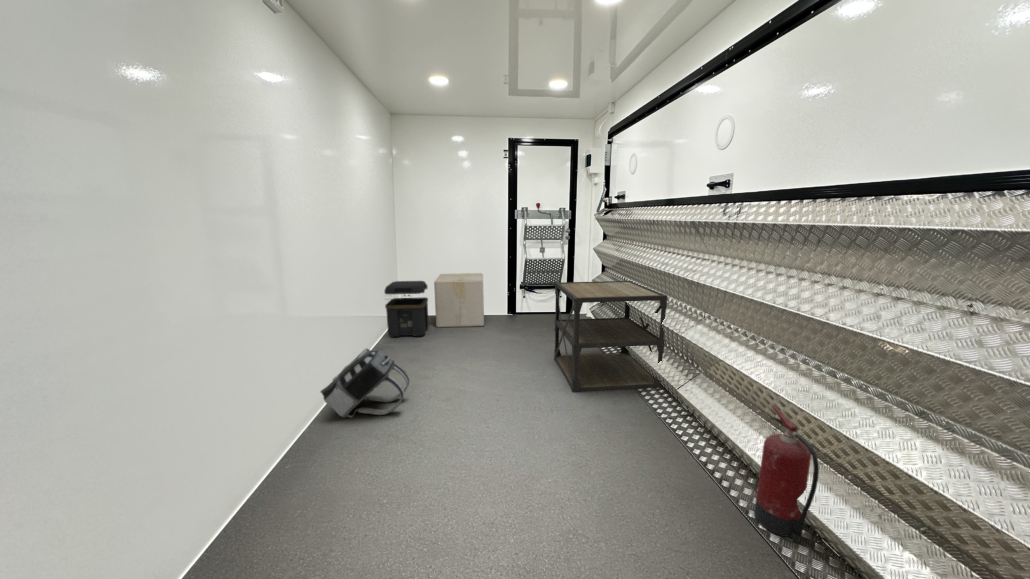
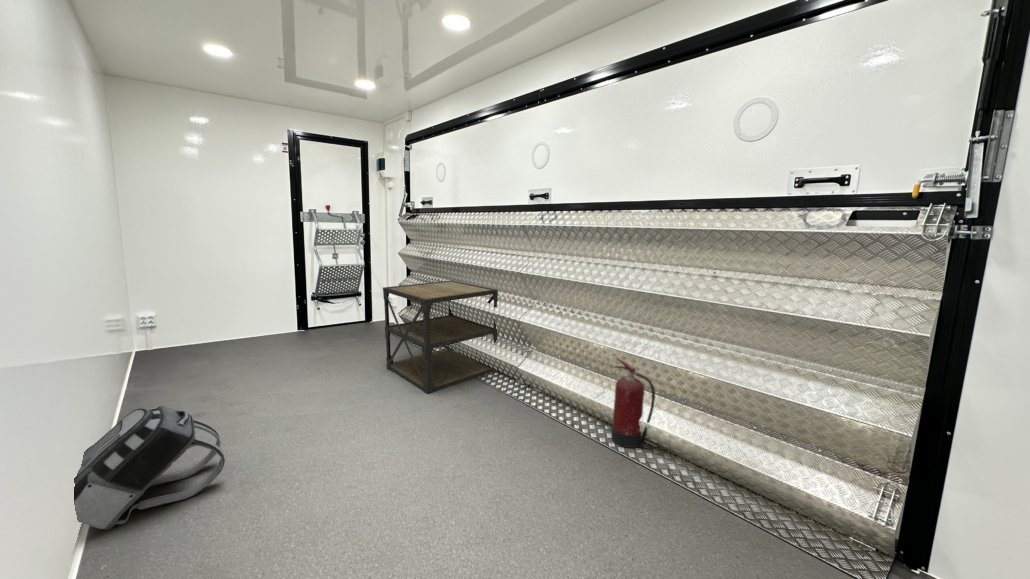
cardboard box: present [434,273,484,327] -> none [188,286,274,363]
toolbox: present [385,281,429,337] -> none [98,302,186,391]

